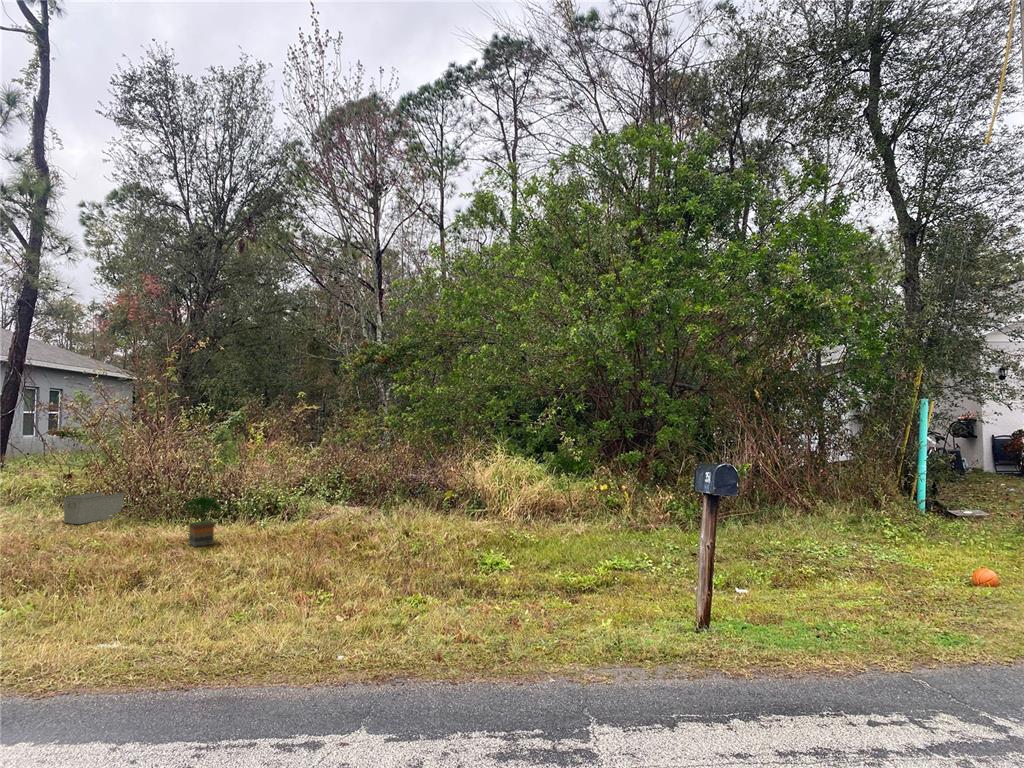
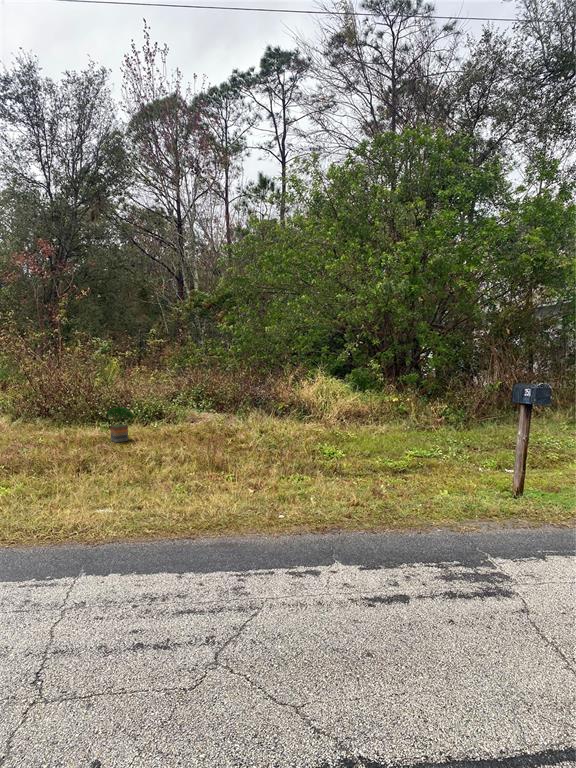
storage bin: present [63,492,124,524] -> none [10,403,52,427]

